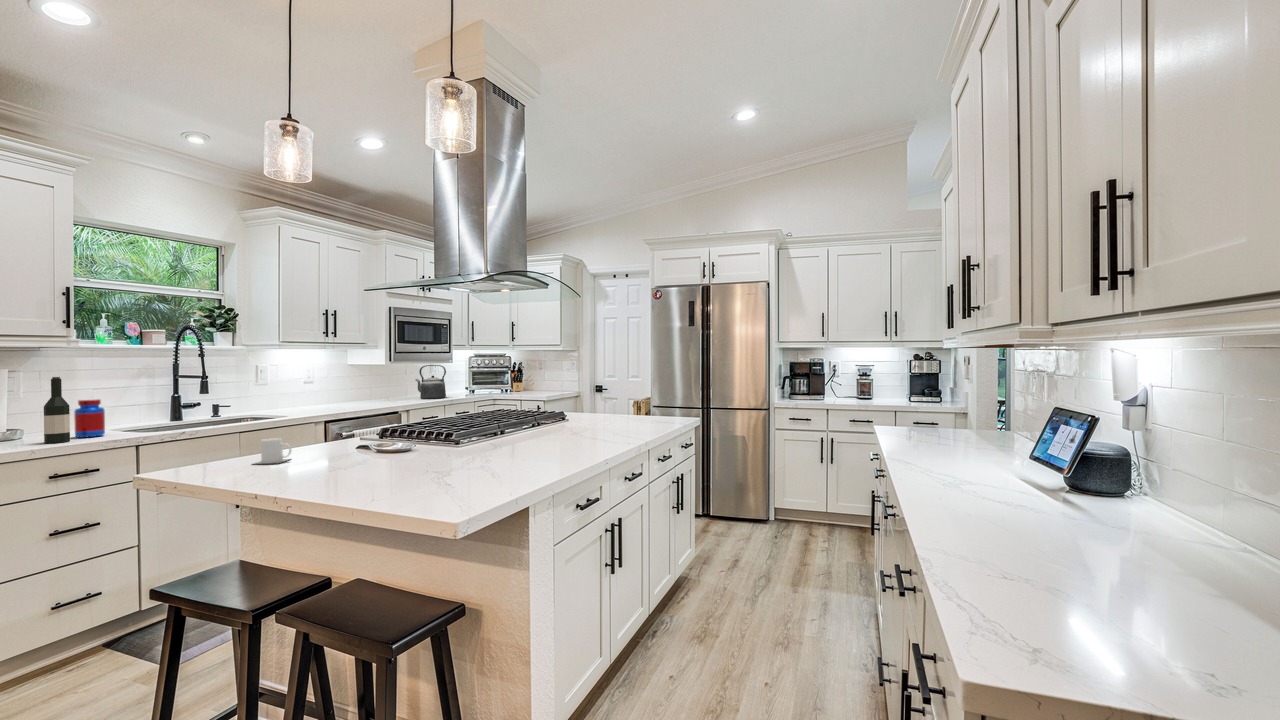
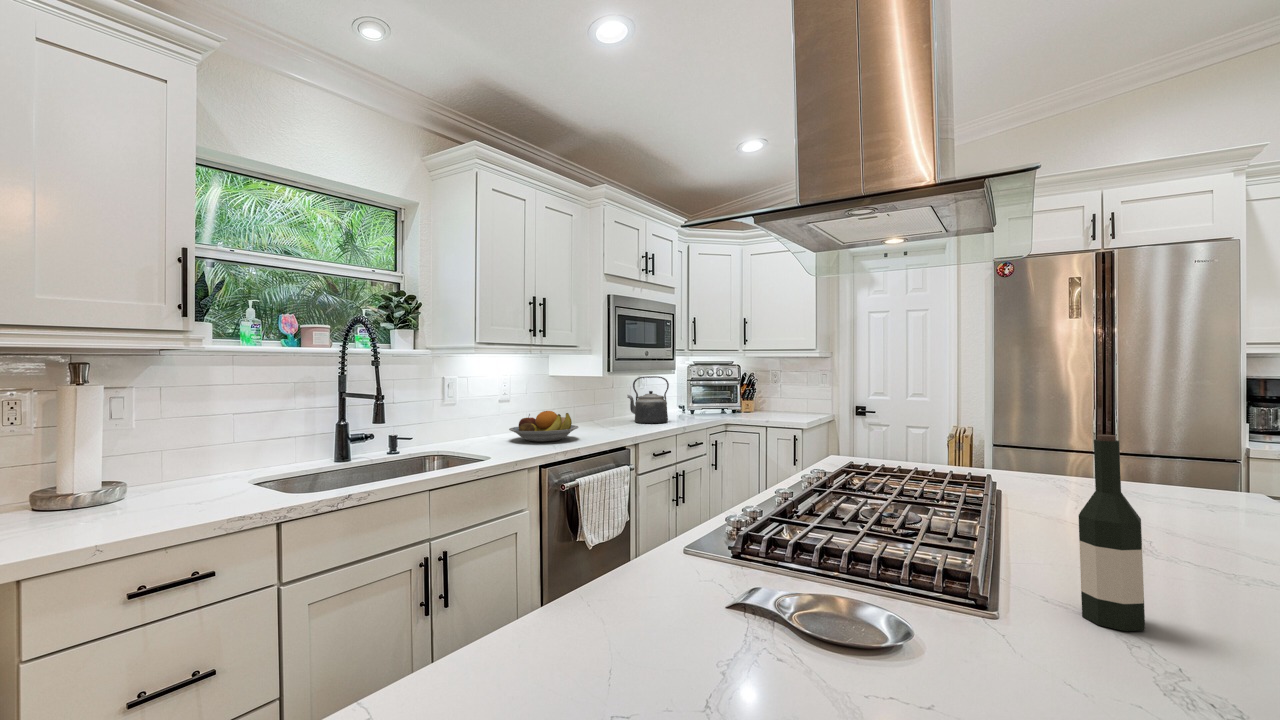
wine bottle: present [44,377,70,443] -> present [1079,435,1145,631]
fruit bowl: none [309,388,363,409] -> present [509,411,578,442]
jar: present [74,399,105,438] -> none [190,437,235,504]
mug: present [255,438,292,464] -> none [506,594,603,687]

